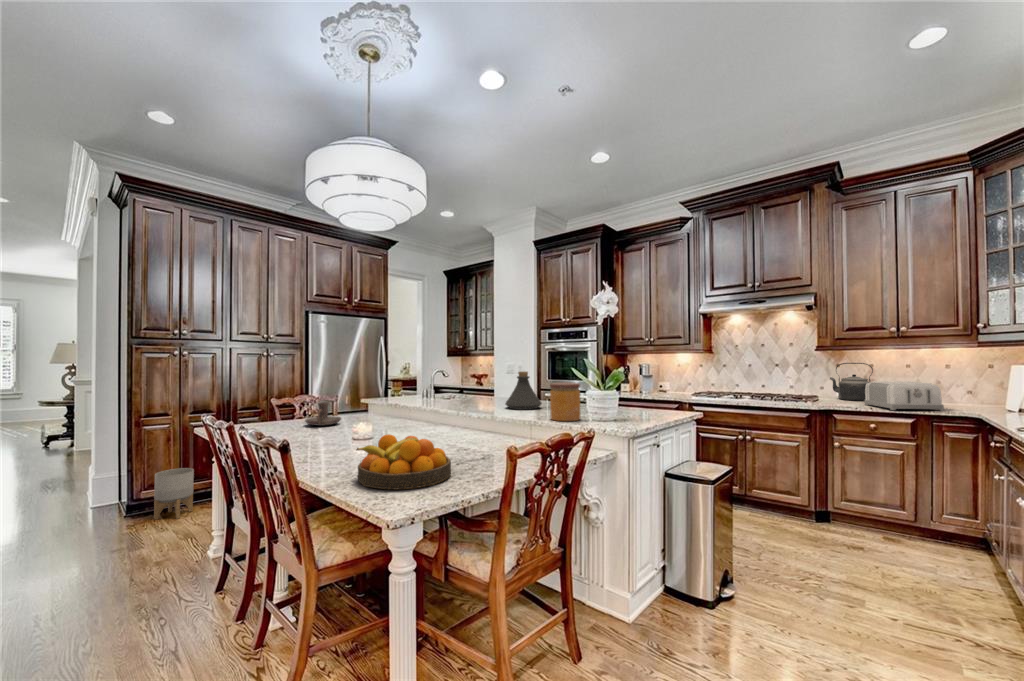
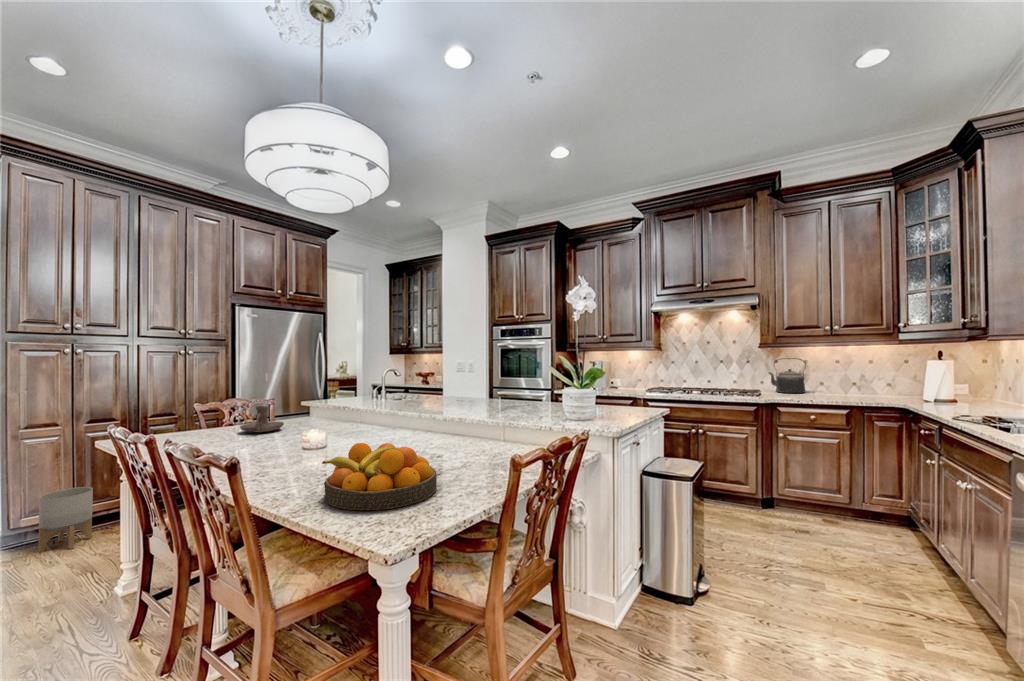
bottle: present [505,371,542,410] -> none [470,369,509,409]
toaster: present [864,381,944,411] -> none [802,375,872,402]
jar: present [550,382,580,421] -> none [526,379,558,421]

